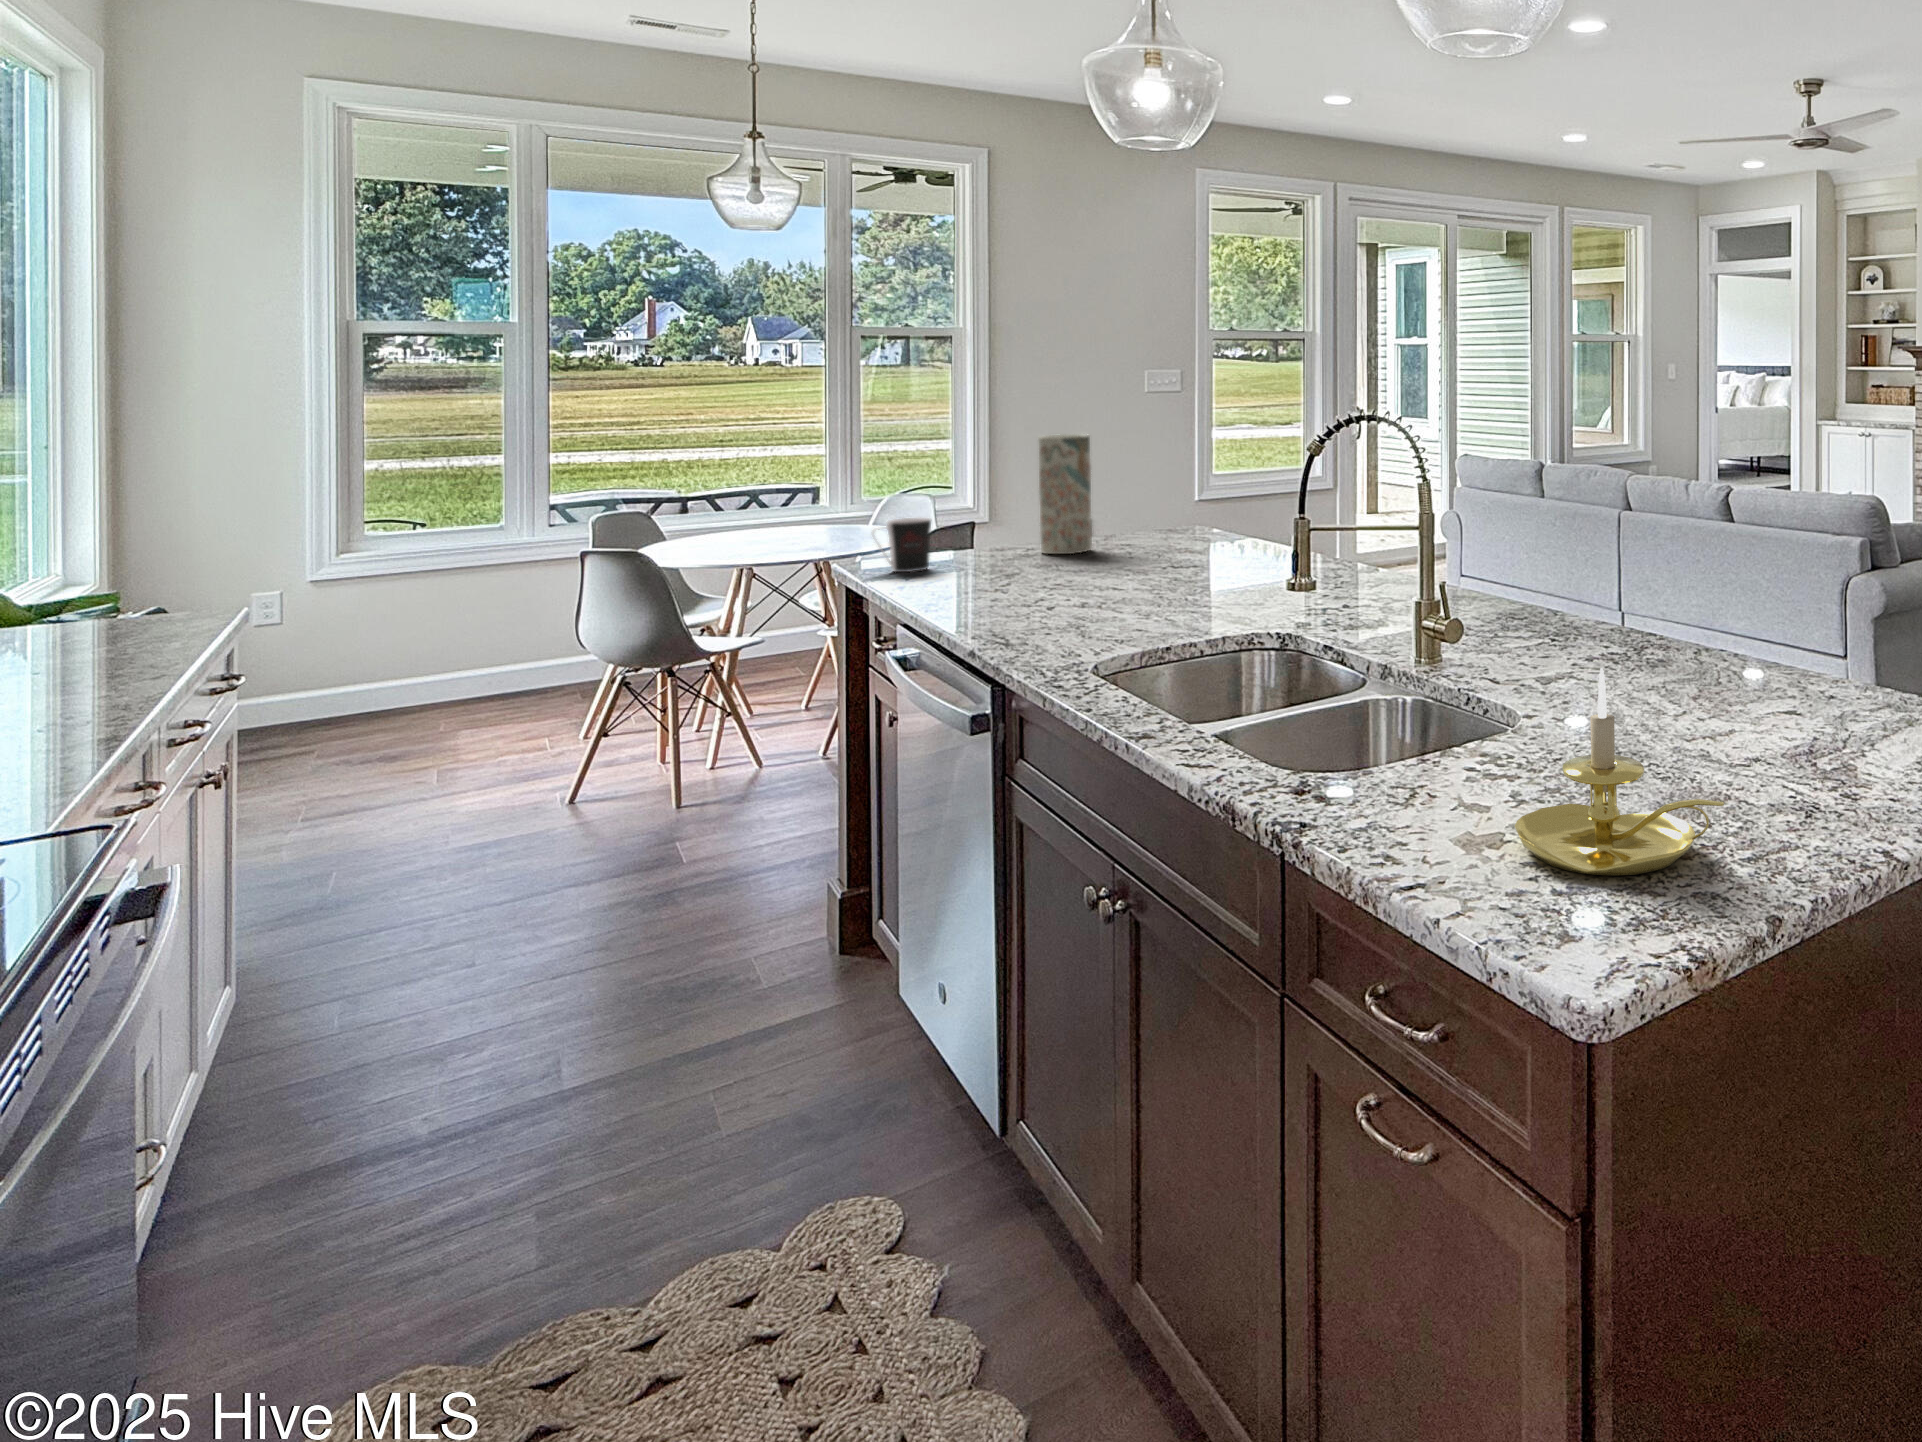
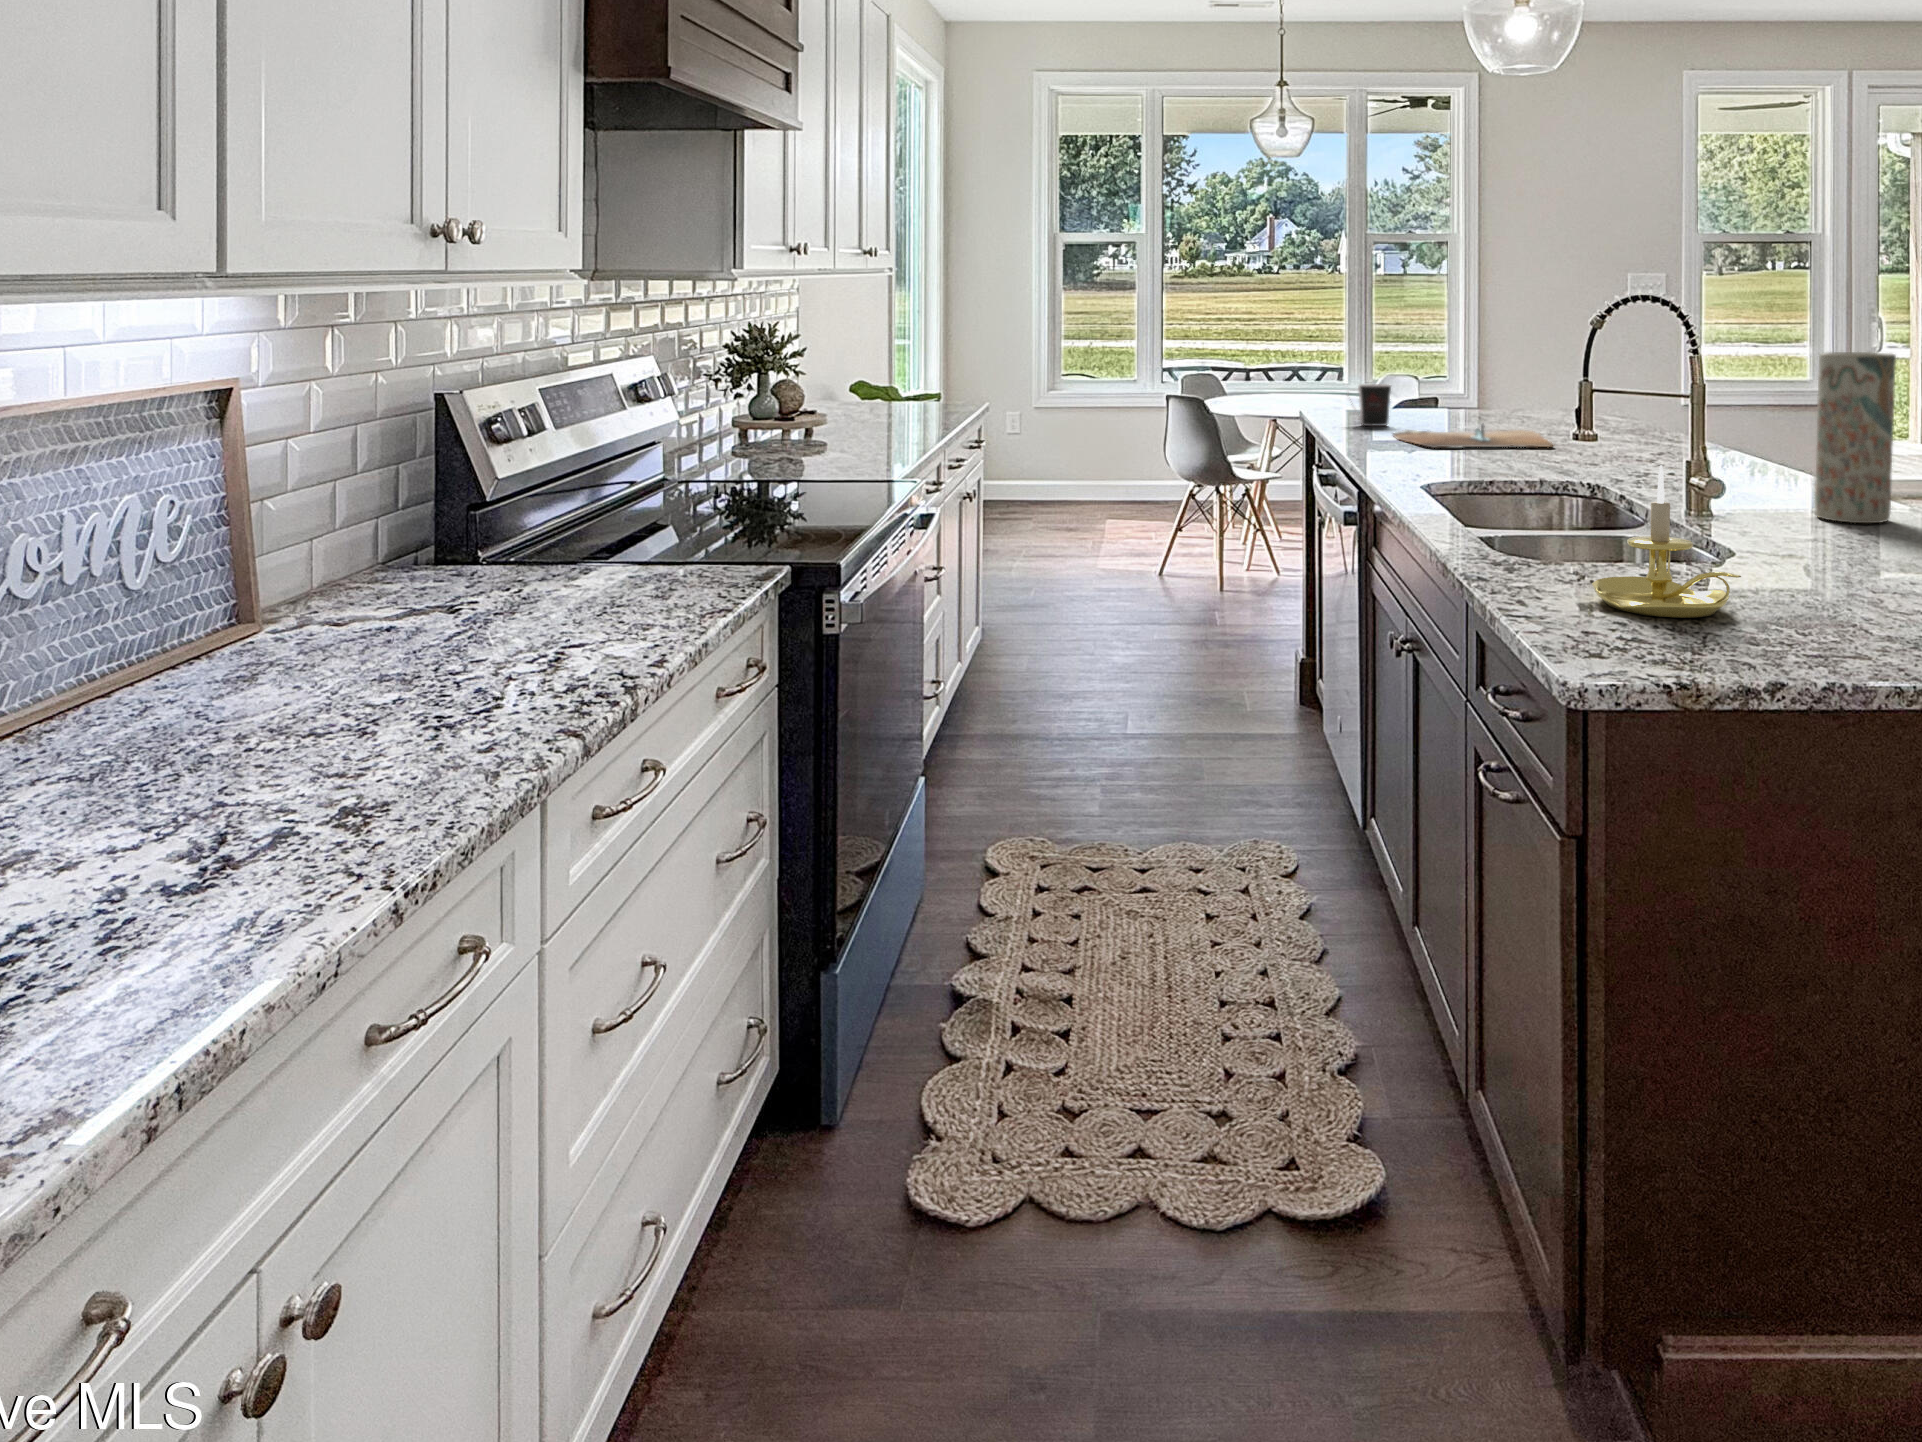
vase: present [1038,434,1092,554] -> present [1815,352,1896,523]
cutting board: none [945,558,1164,600] -> present [1393,424,1555,448]

